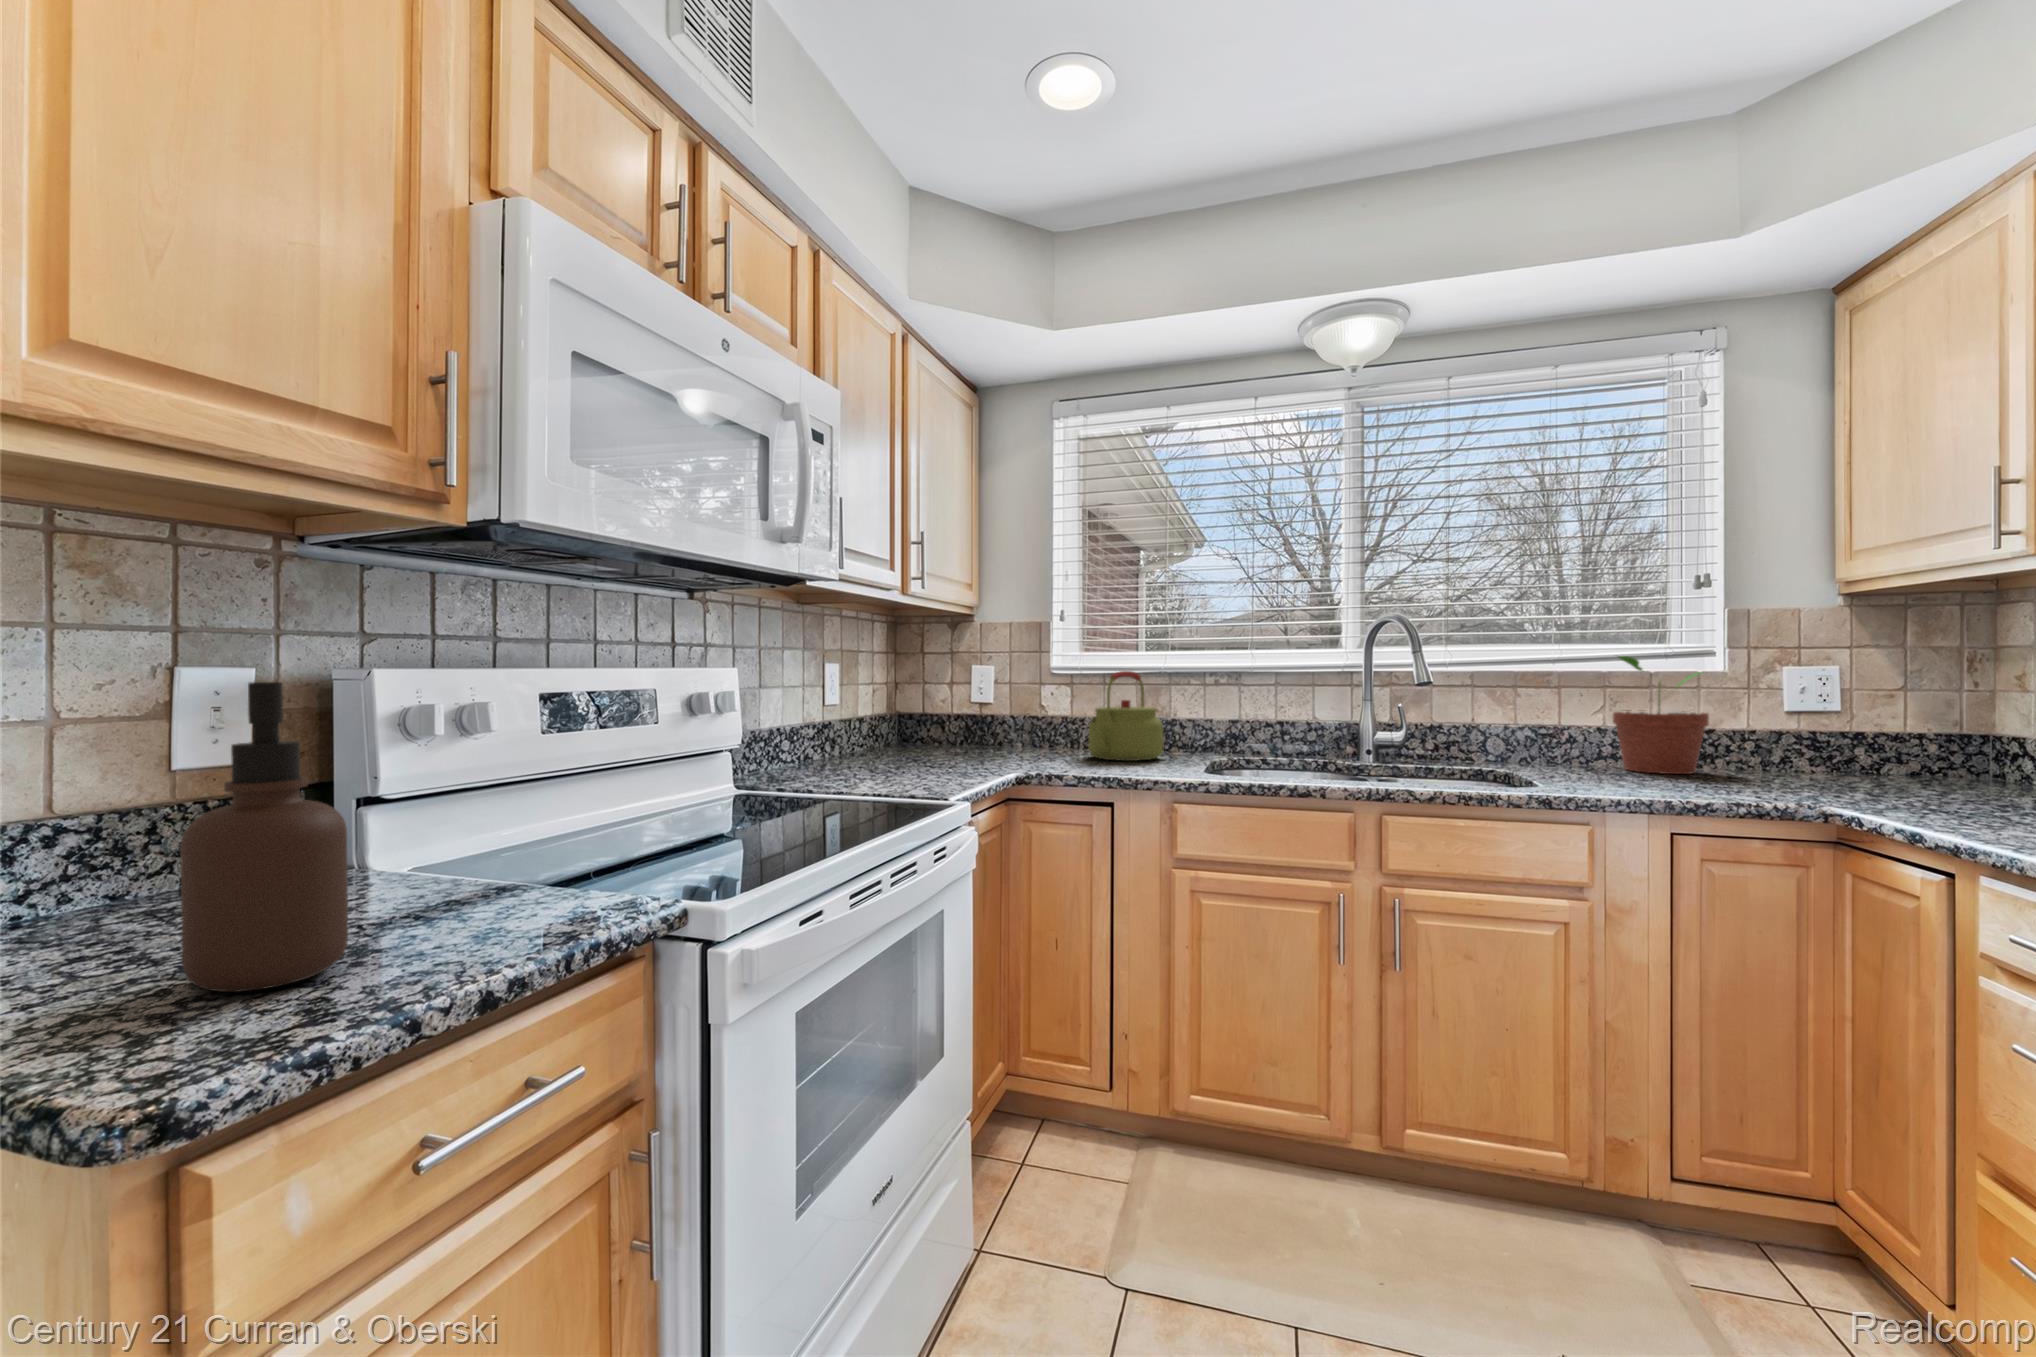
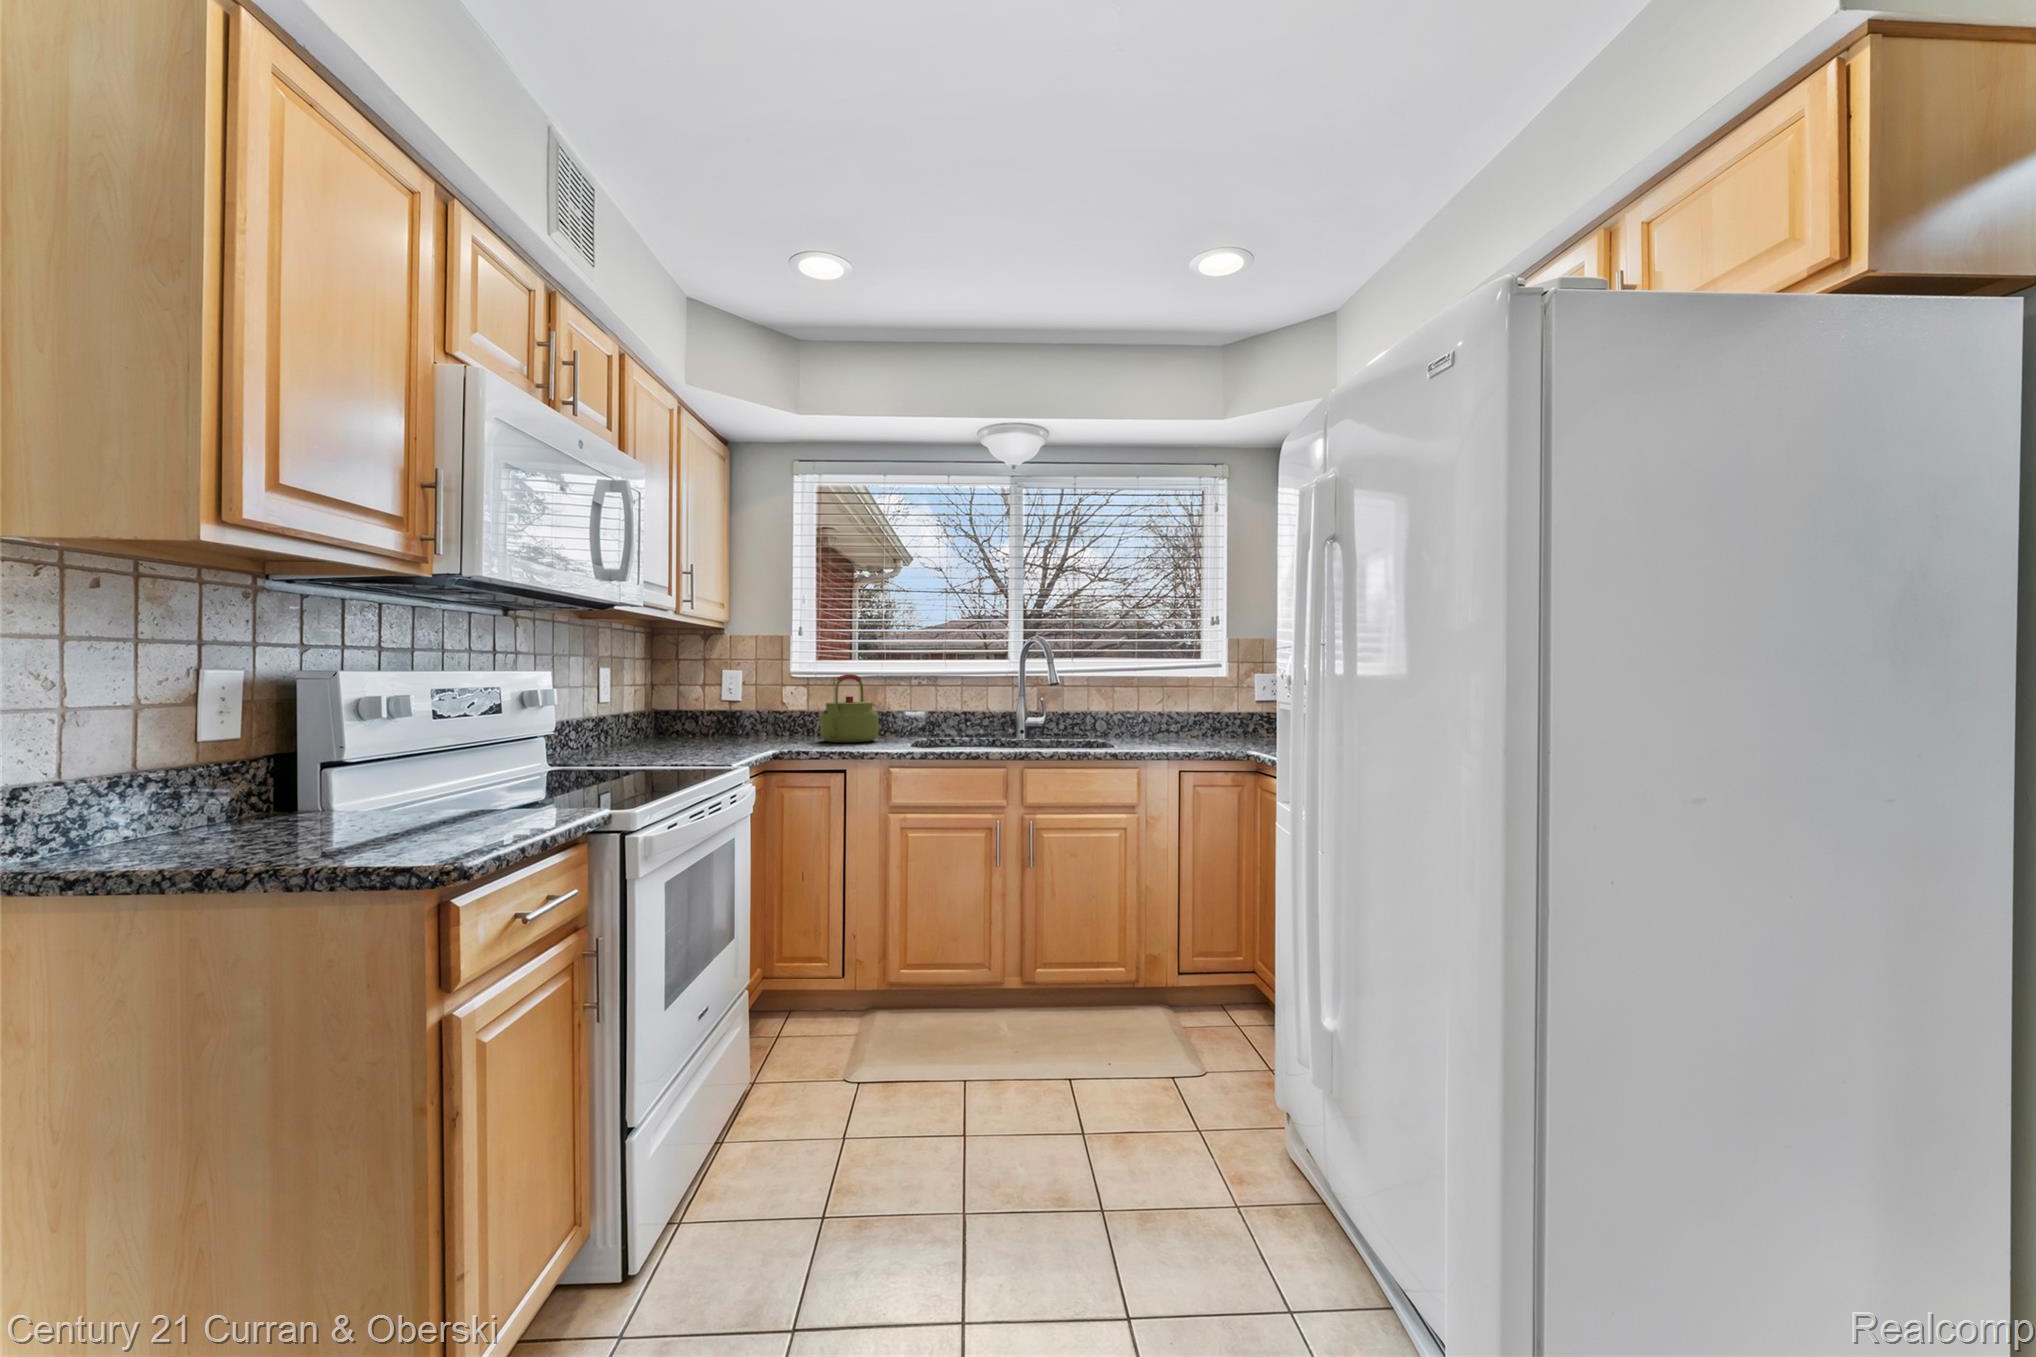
potted plant: present [1613,656,1709,774] -> none [1179,652,1232,741]
soap dispenser: present [180,682,348,992] -> none [337,678,426,850]

